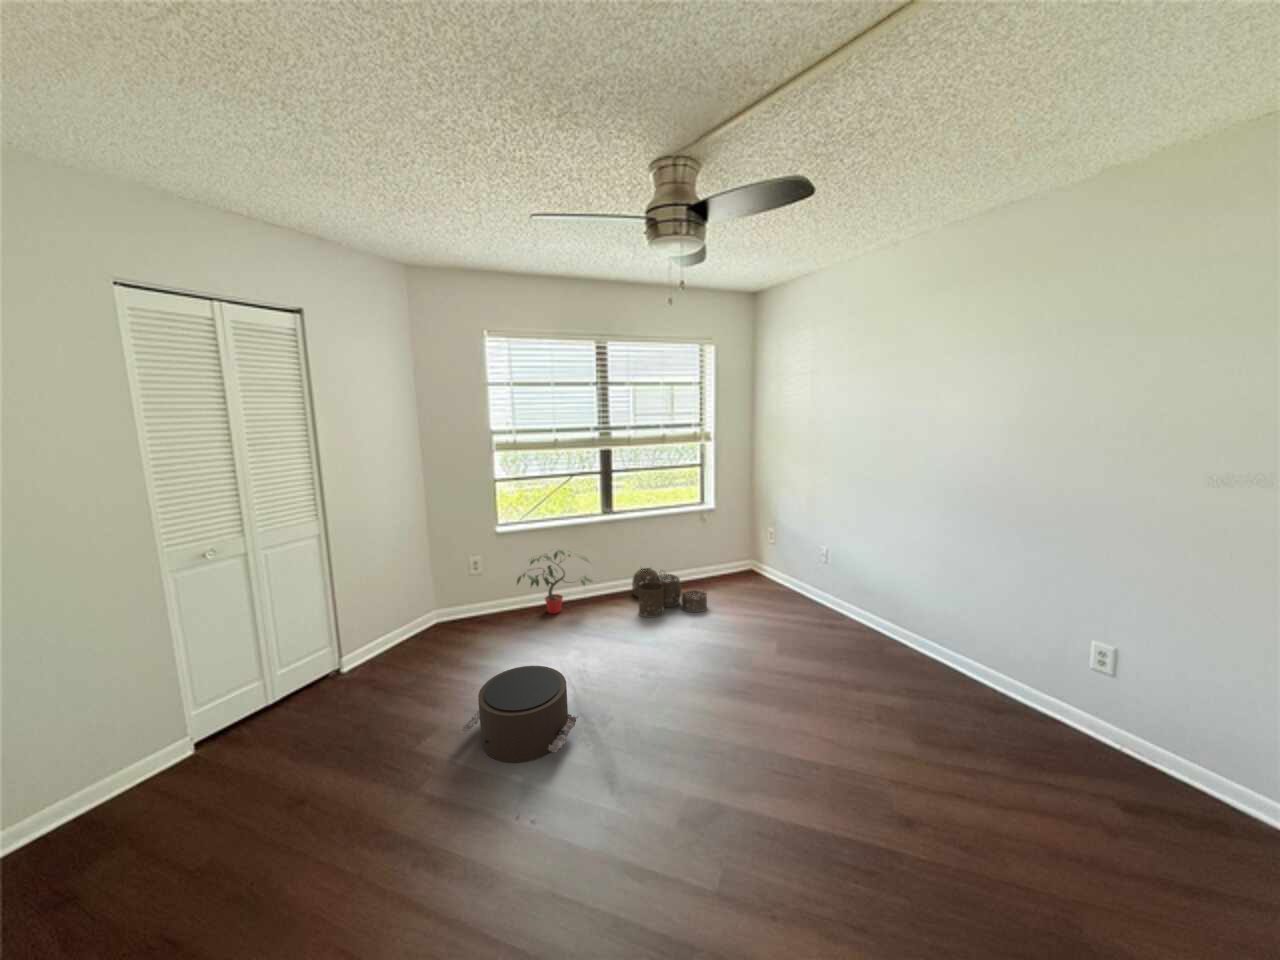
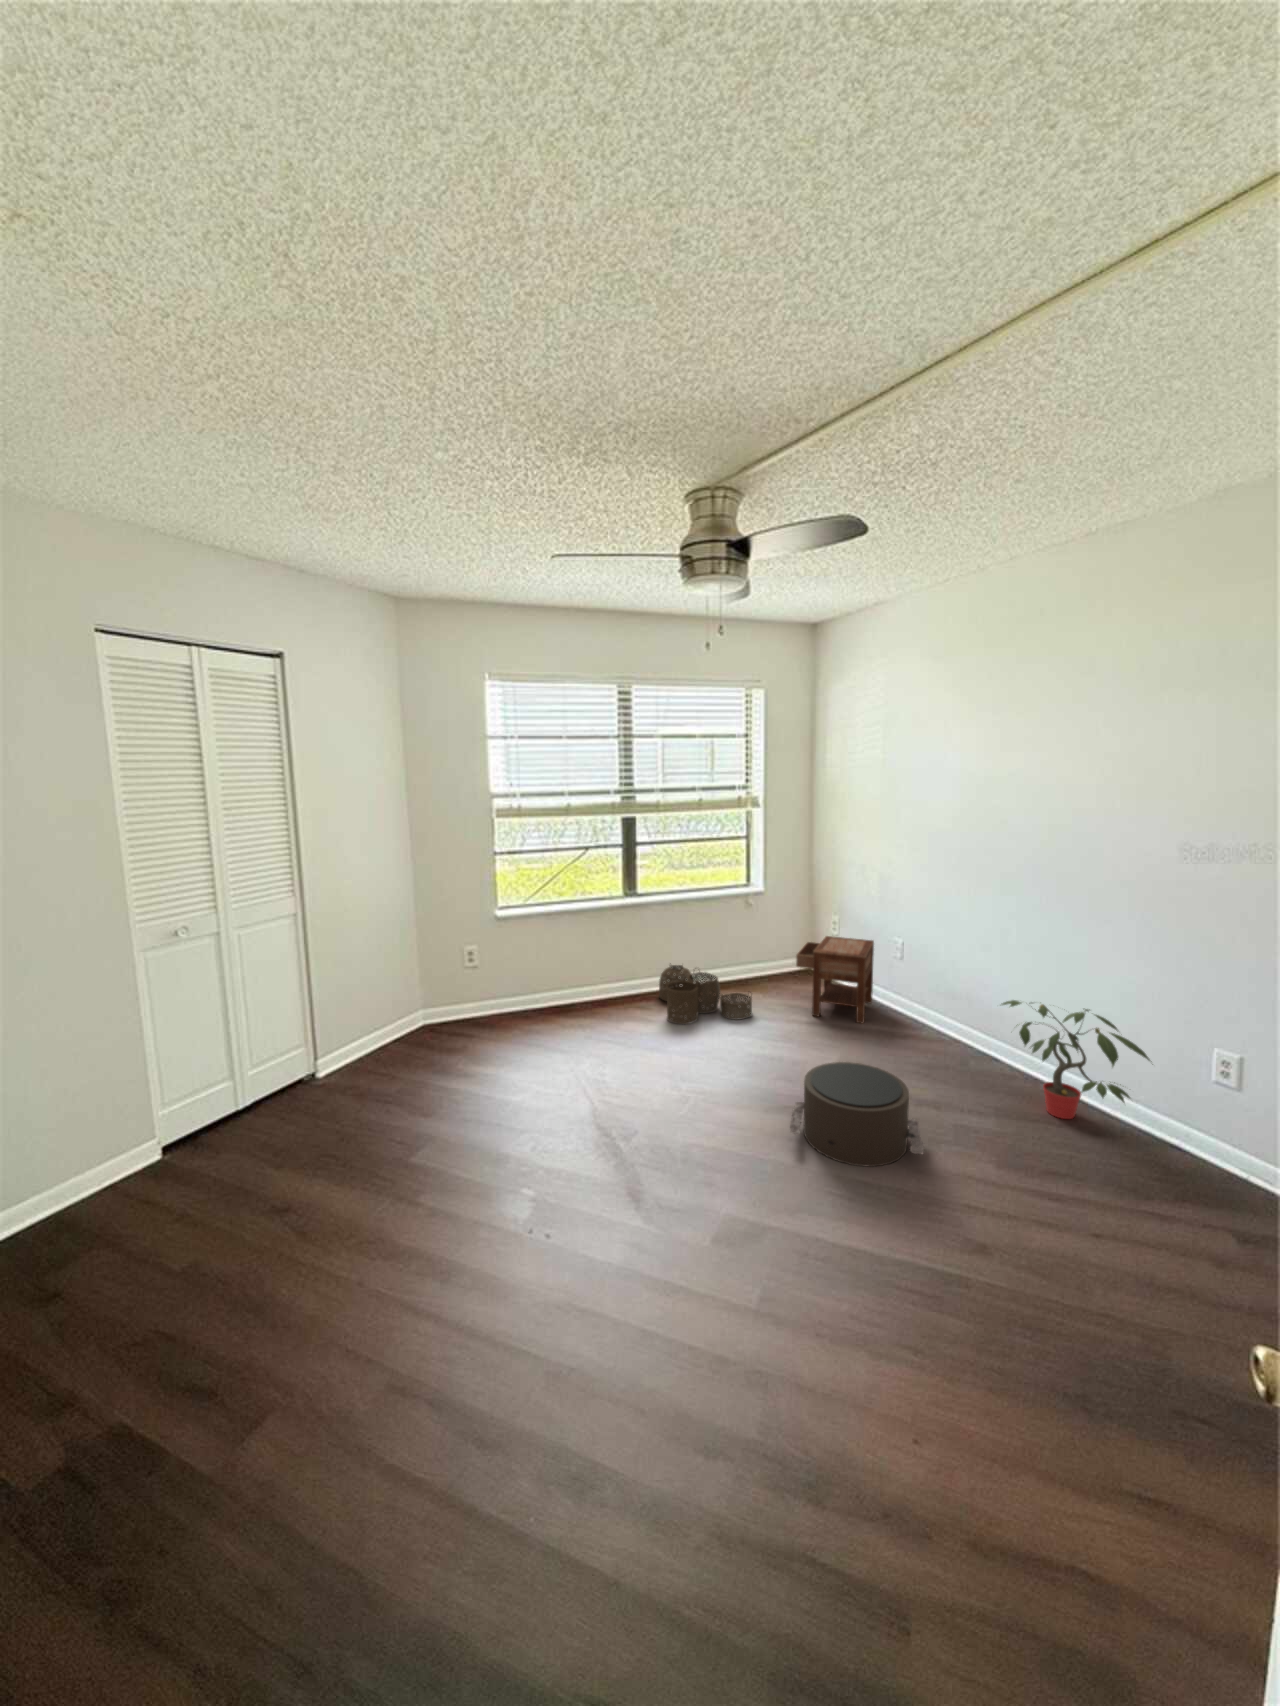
nightstand: none [742,543,803,614] -> present [796,936,874,1024]
potted plant: present [517,550,593,613] -> present [1002,1000,1150,1119]
pouf: present [460,666,578,763] -> present [790,1062,924,1167]

